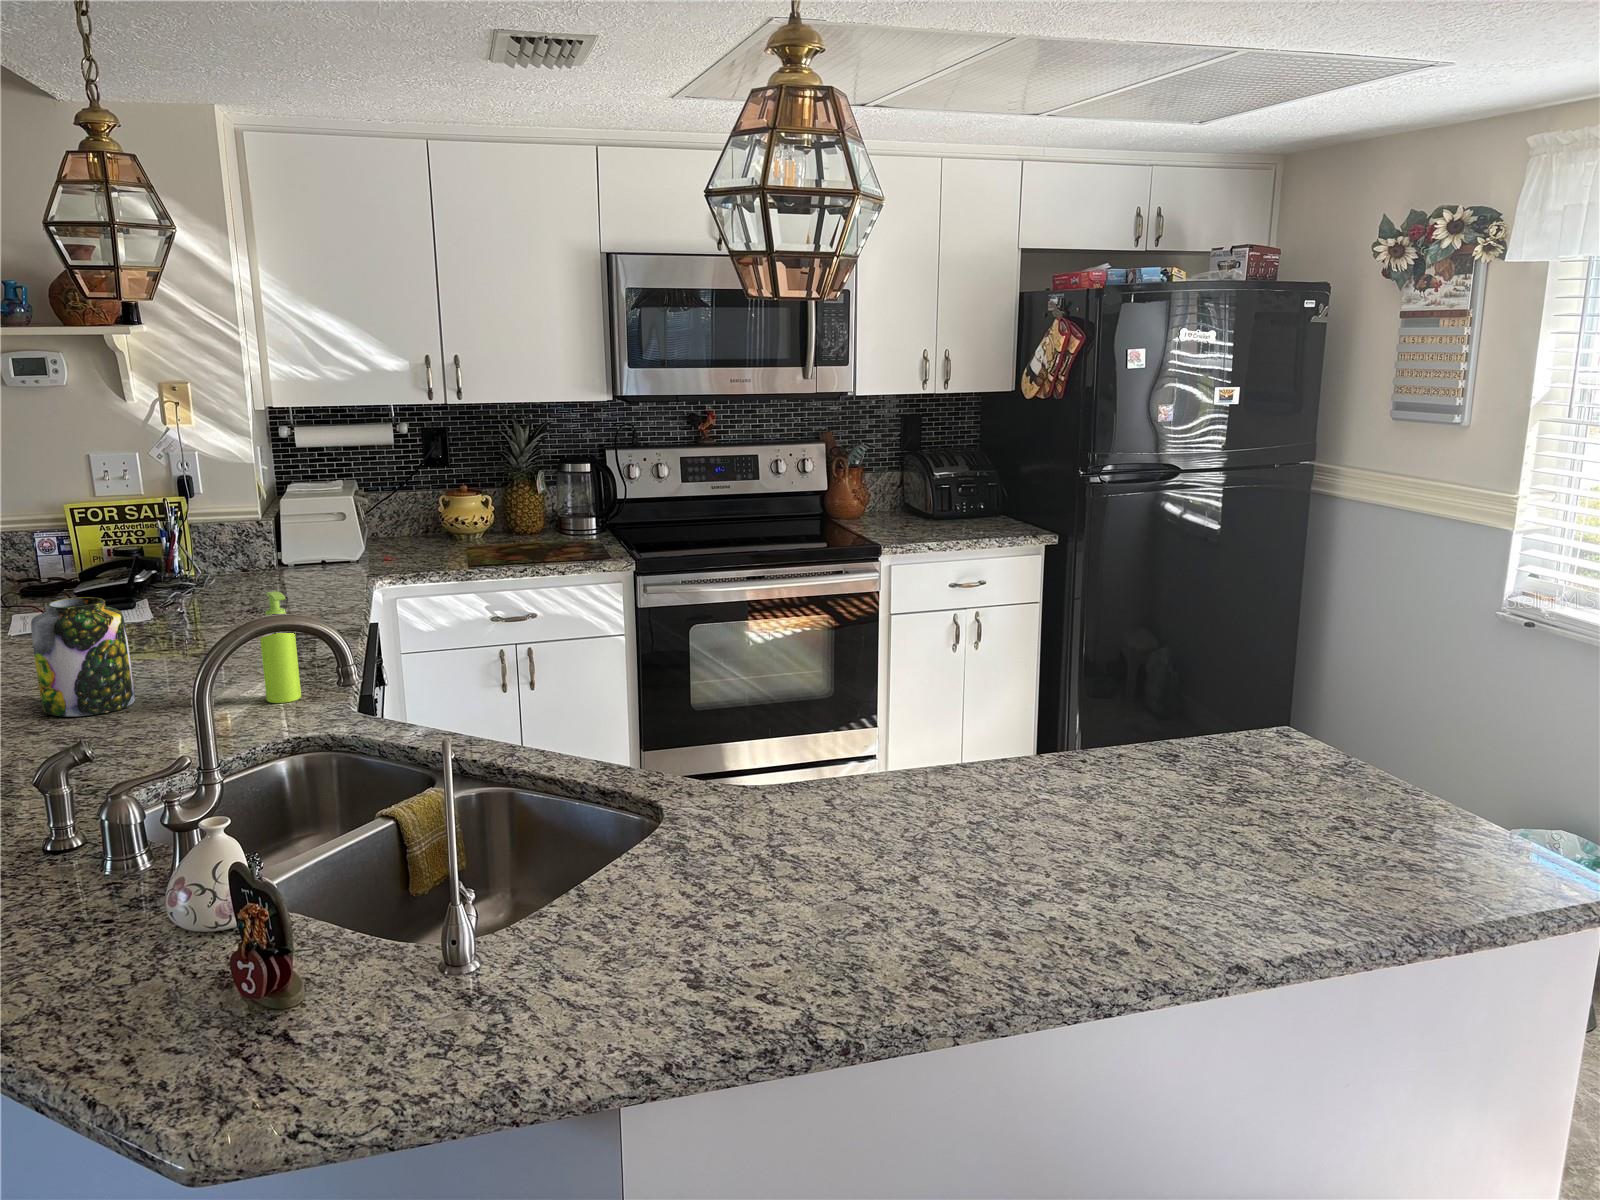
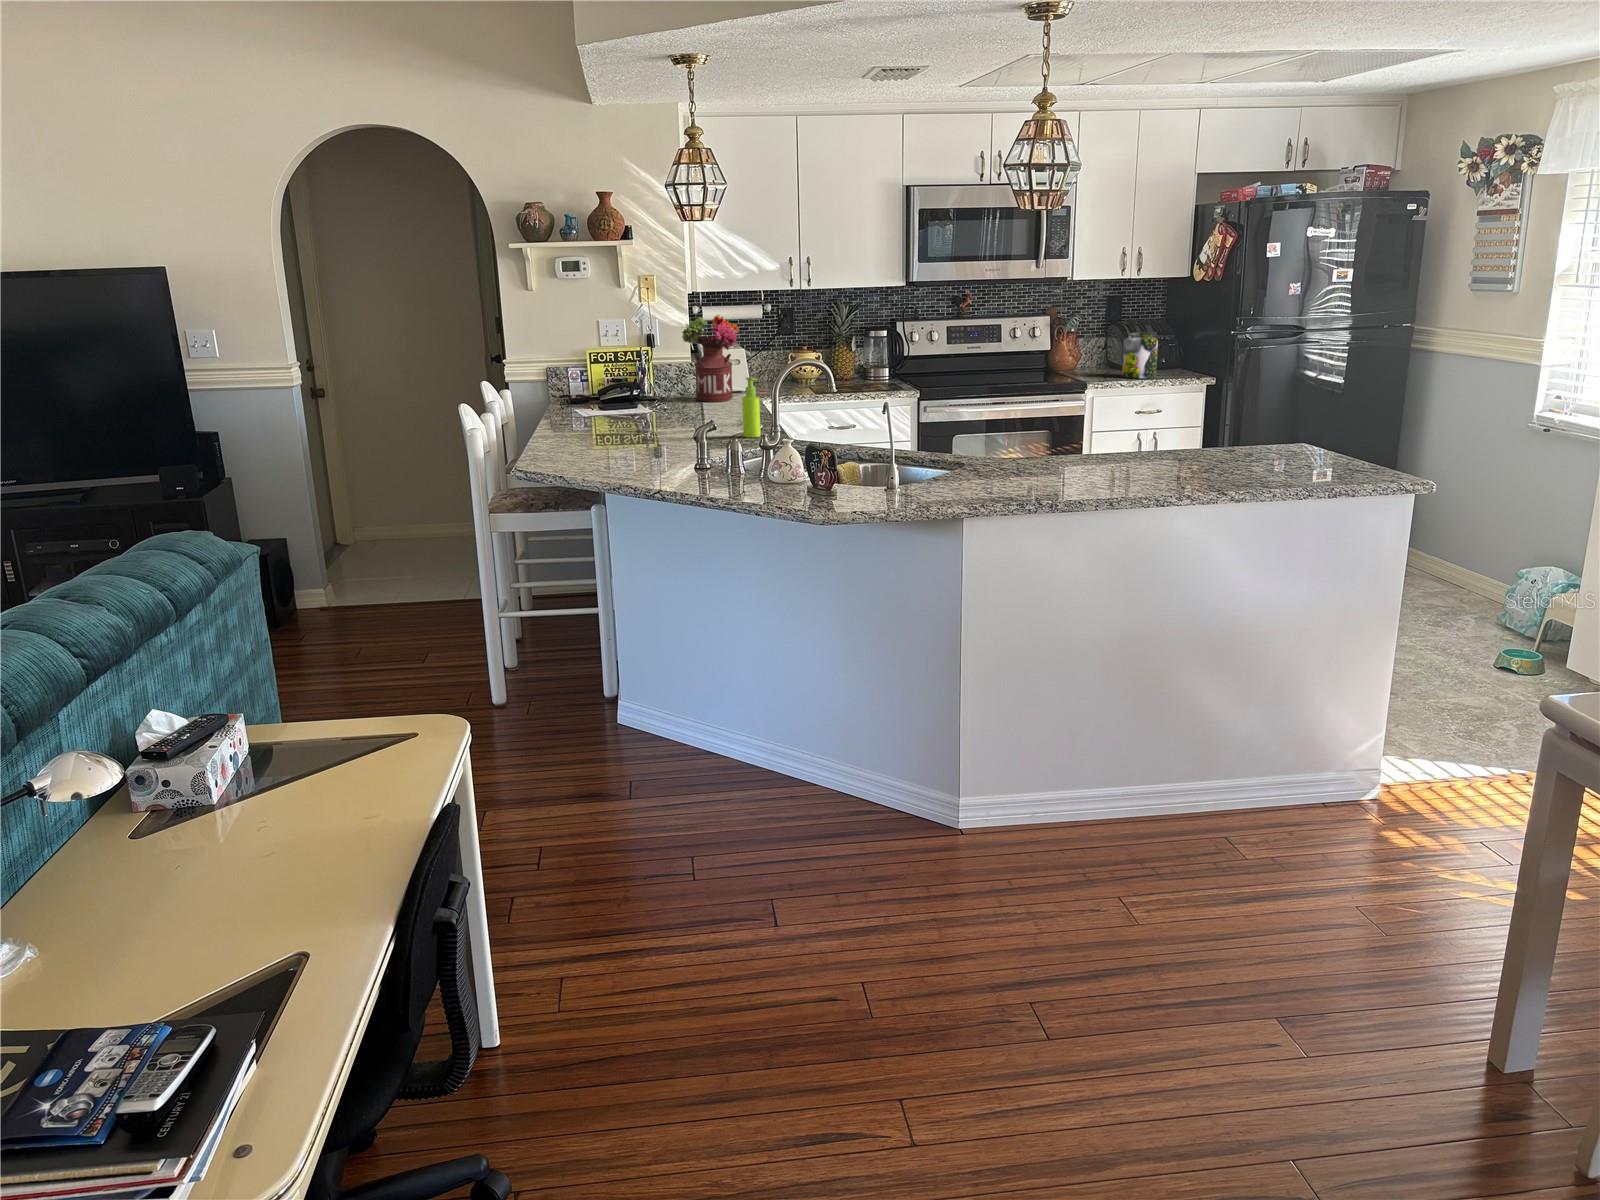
flower arrangement: none [224,449,330,591] -> present [682,315,739,402]
jar: present [31,597,135,716] -> present [1122,333,1158,378]

